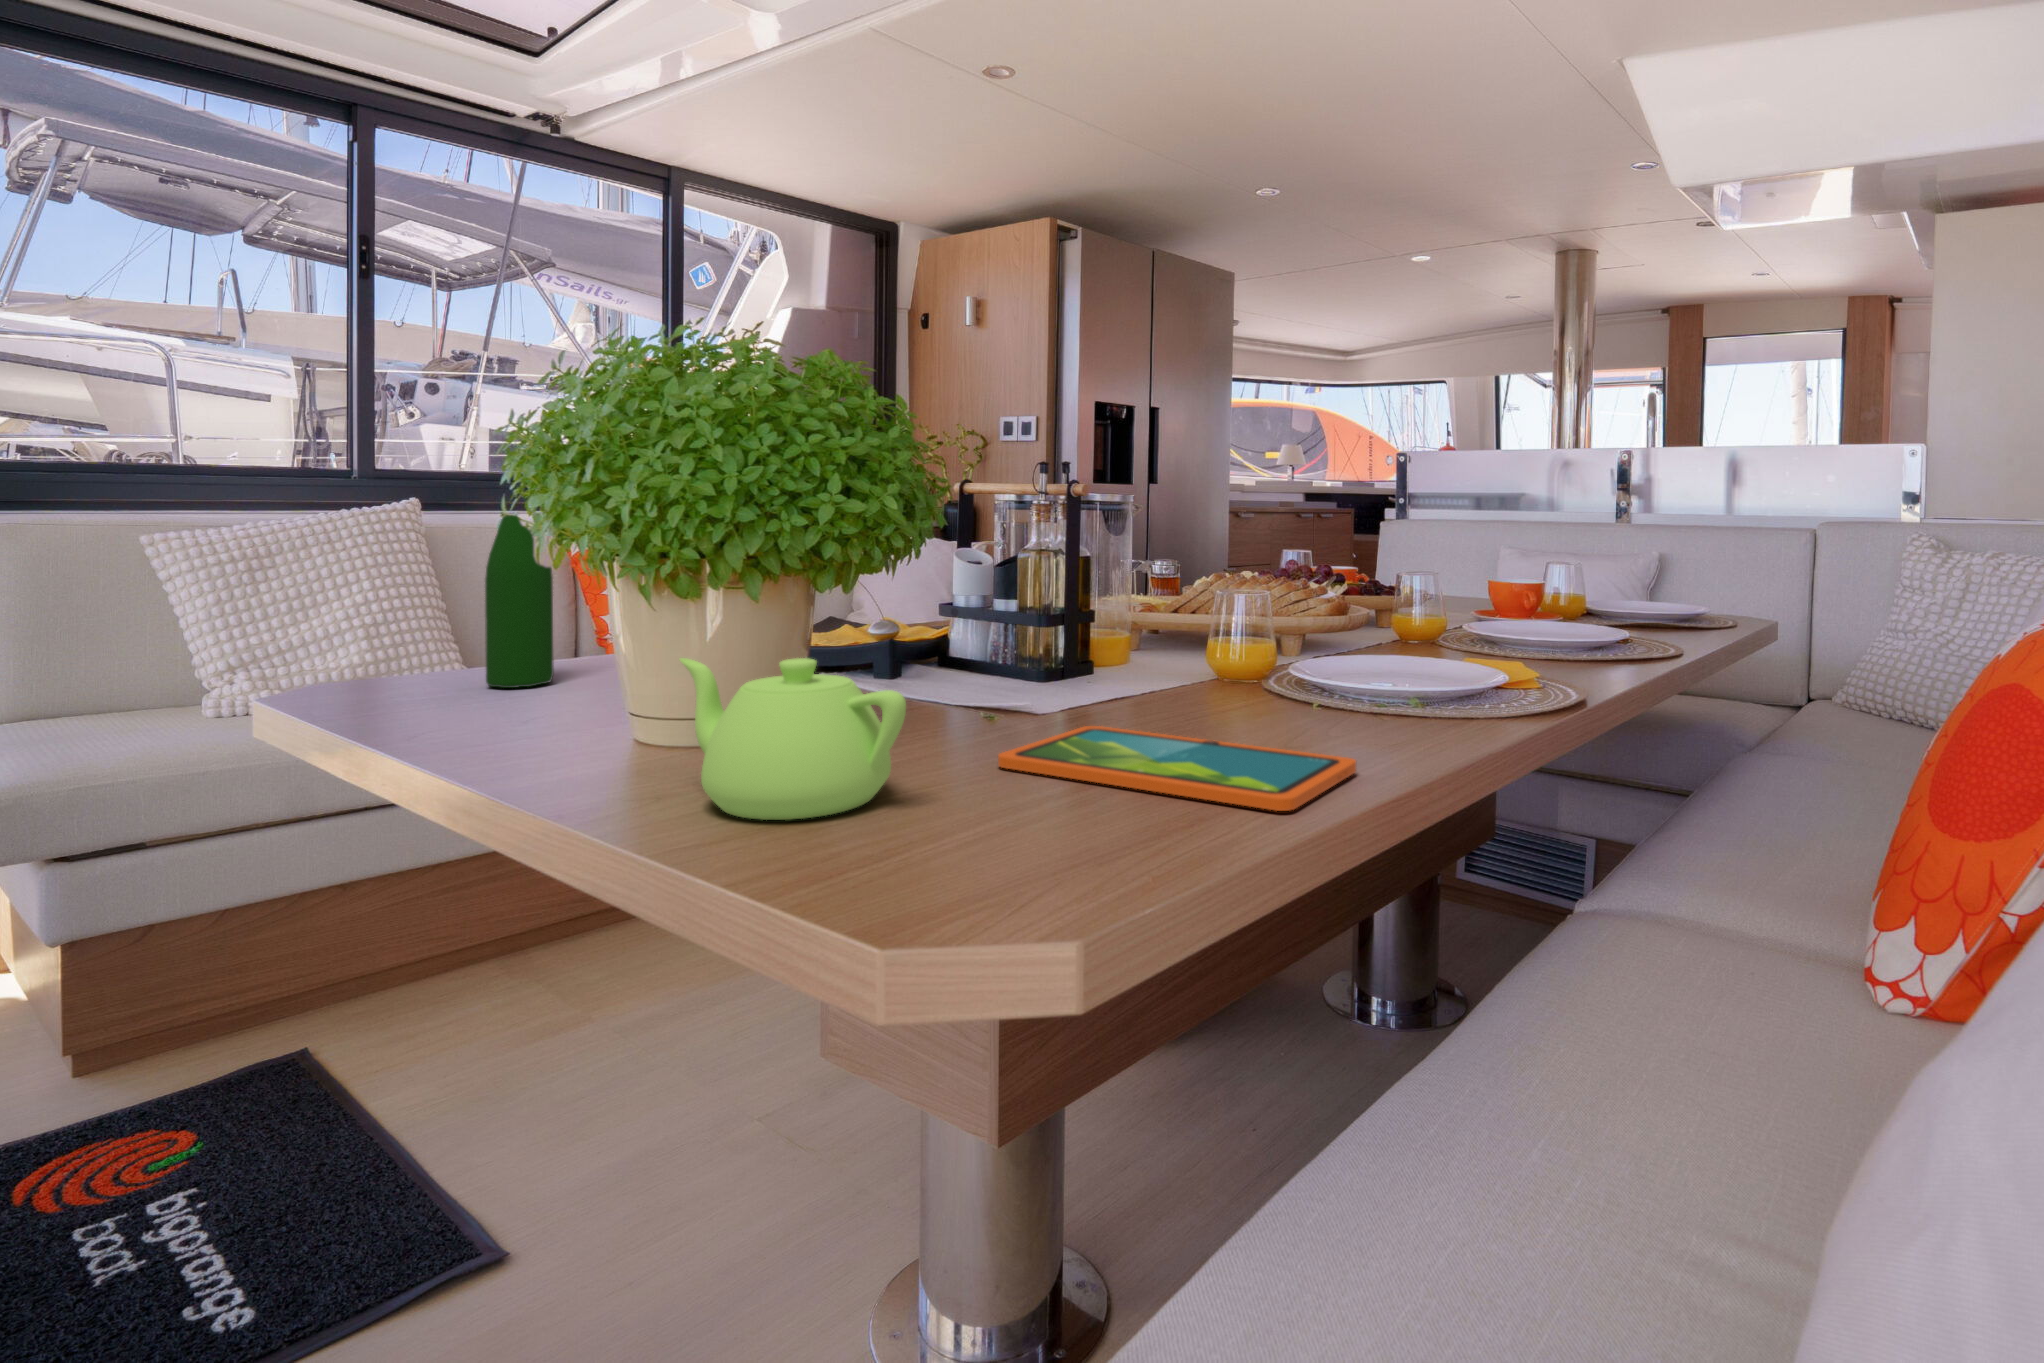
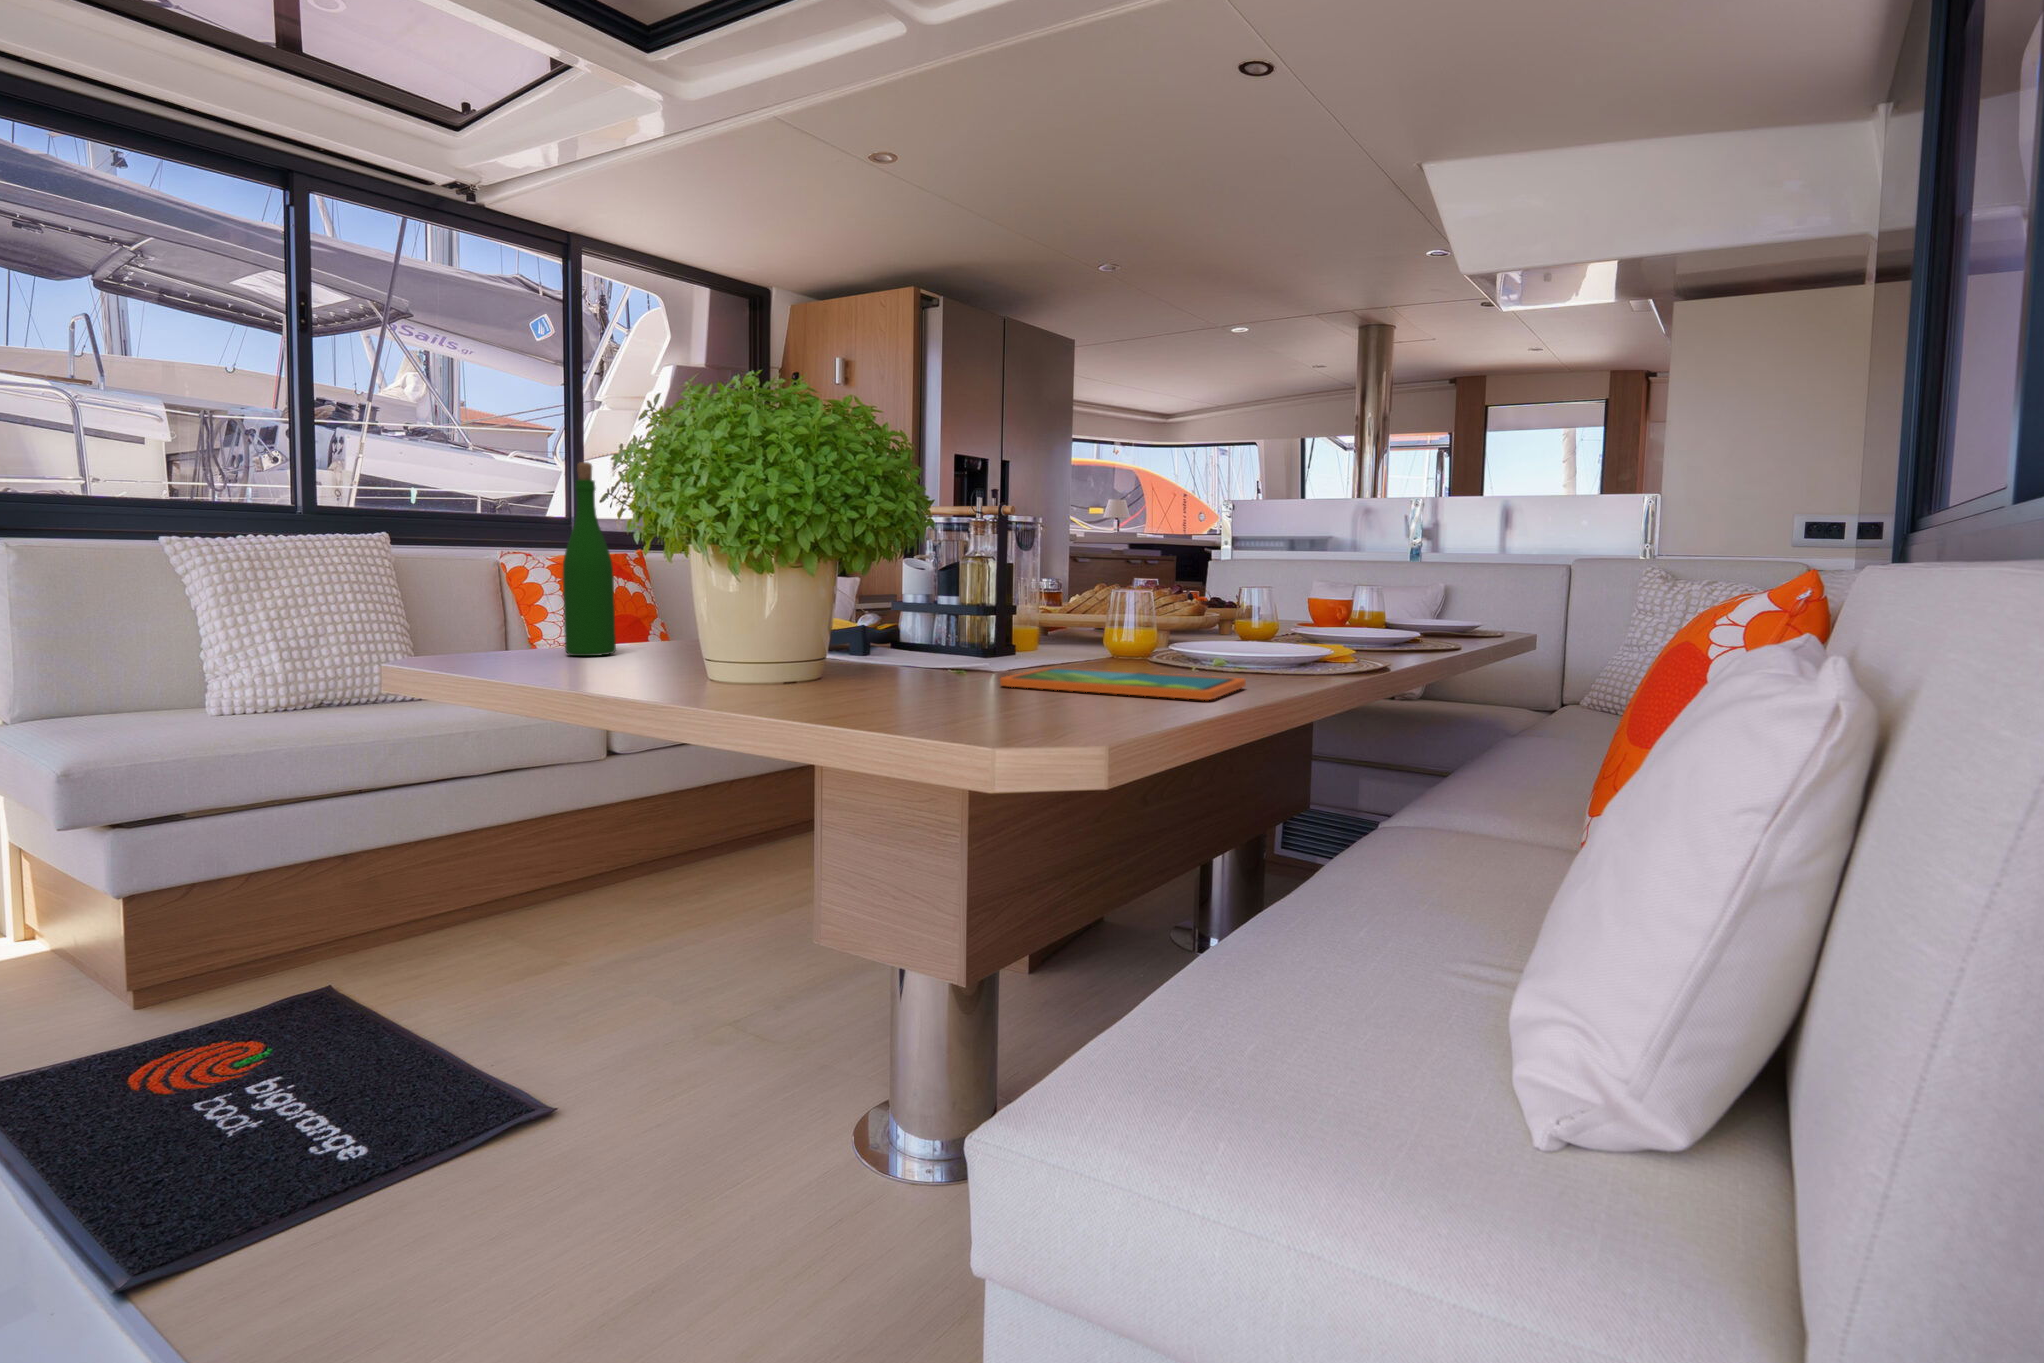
teapot: present [679,658,906,820] -> none [793,603,959,704]

